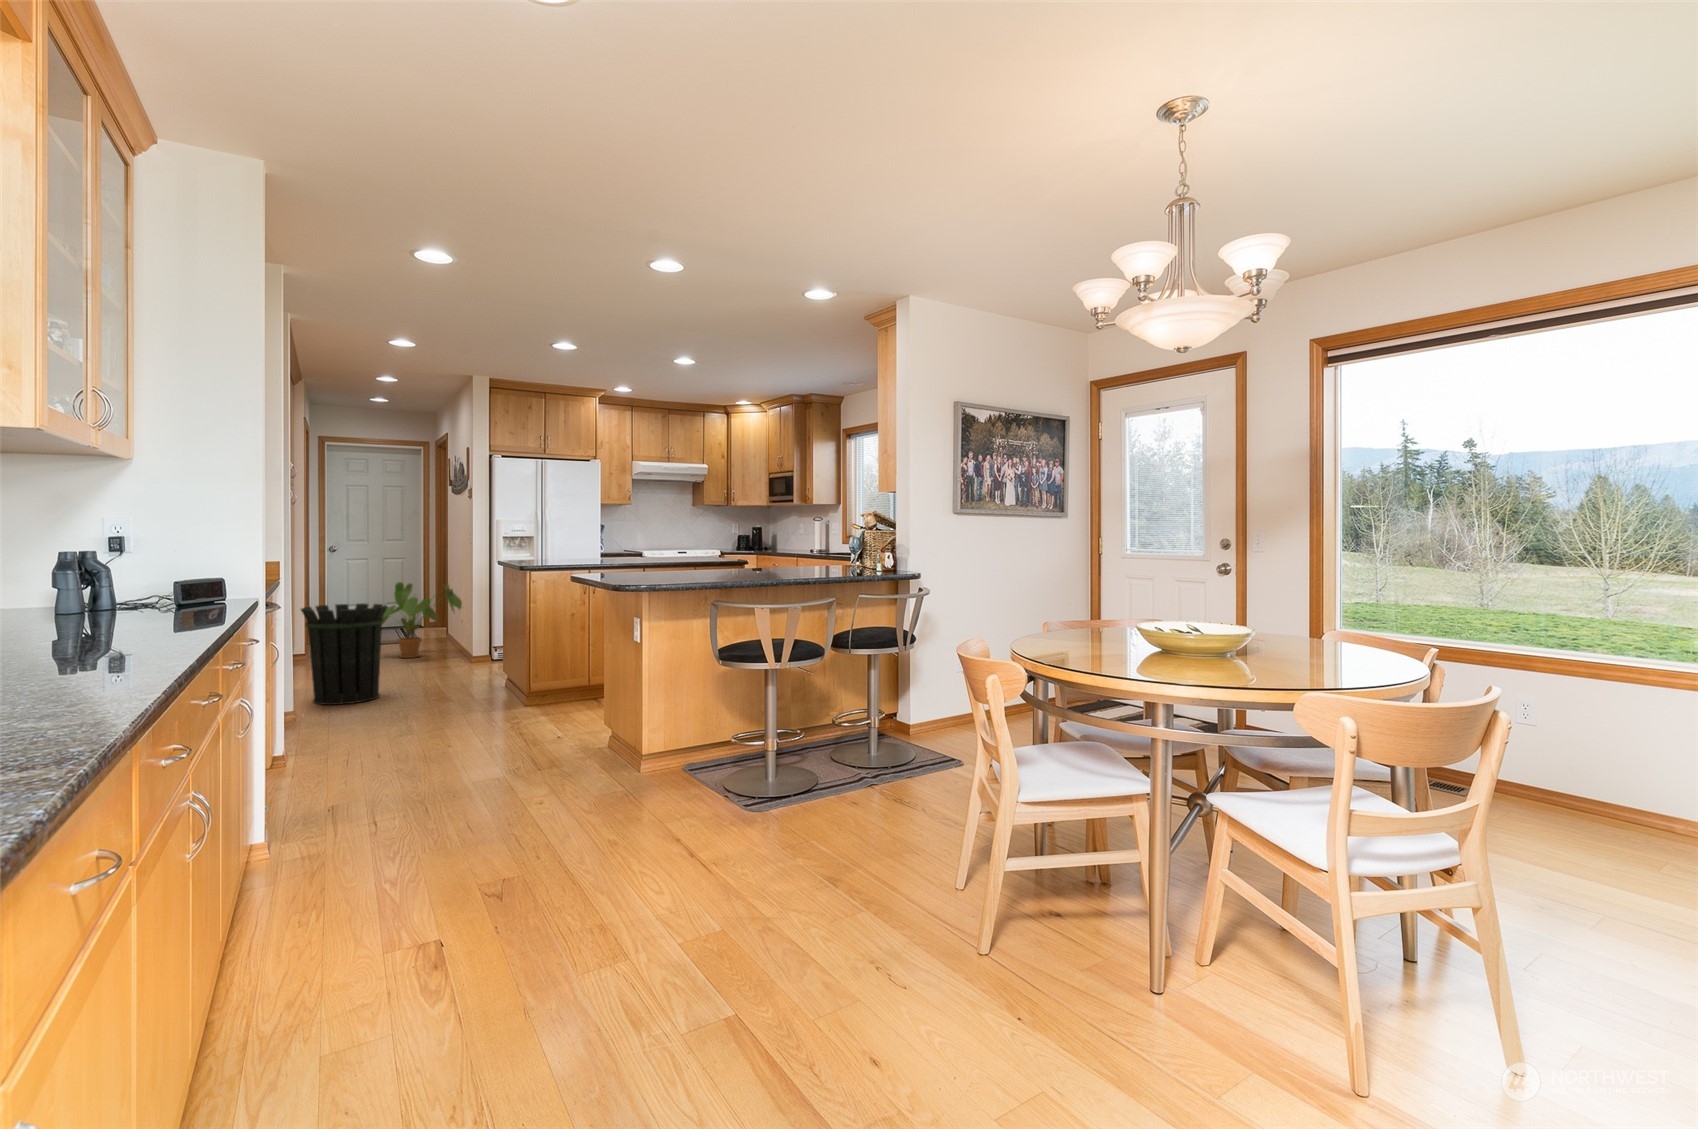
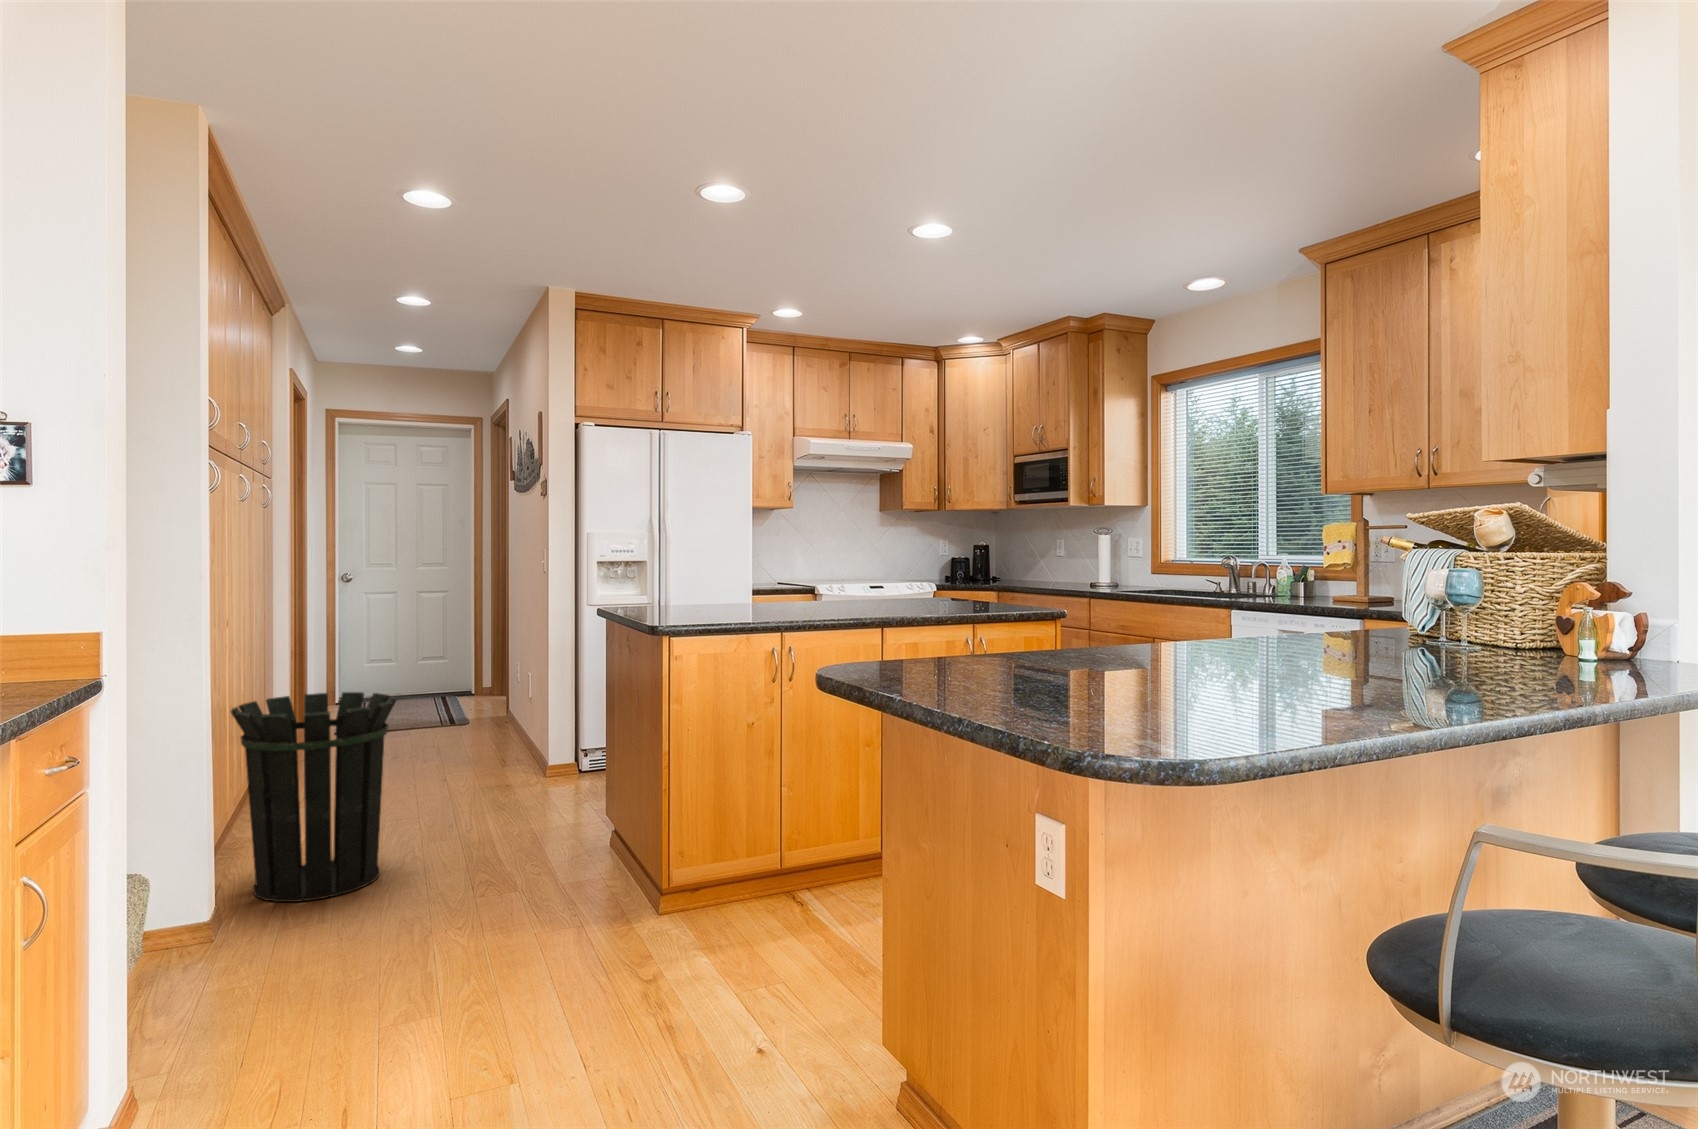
house plant: present [382,582,462,658] -> none [398,638,531,765]

